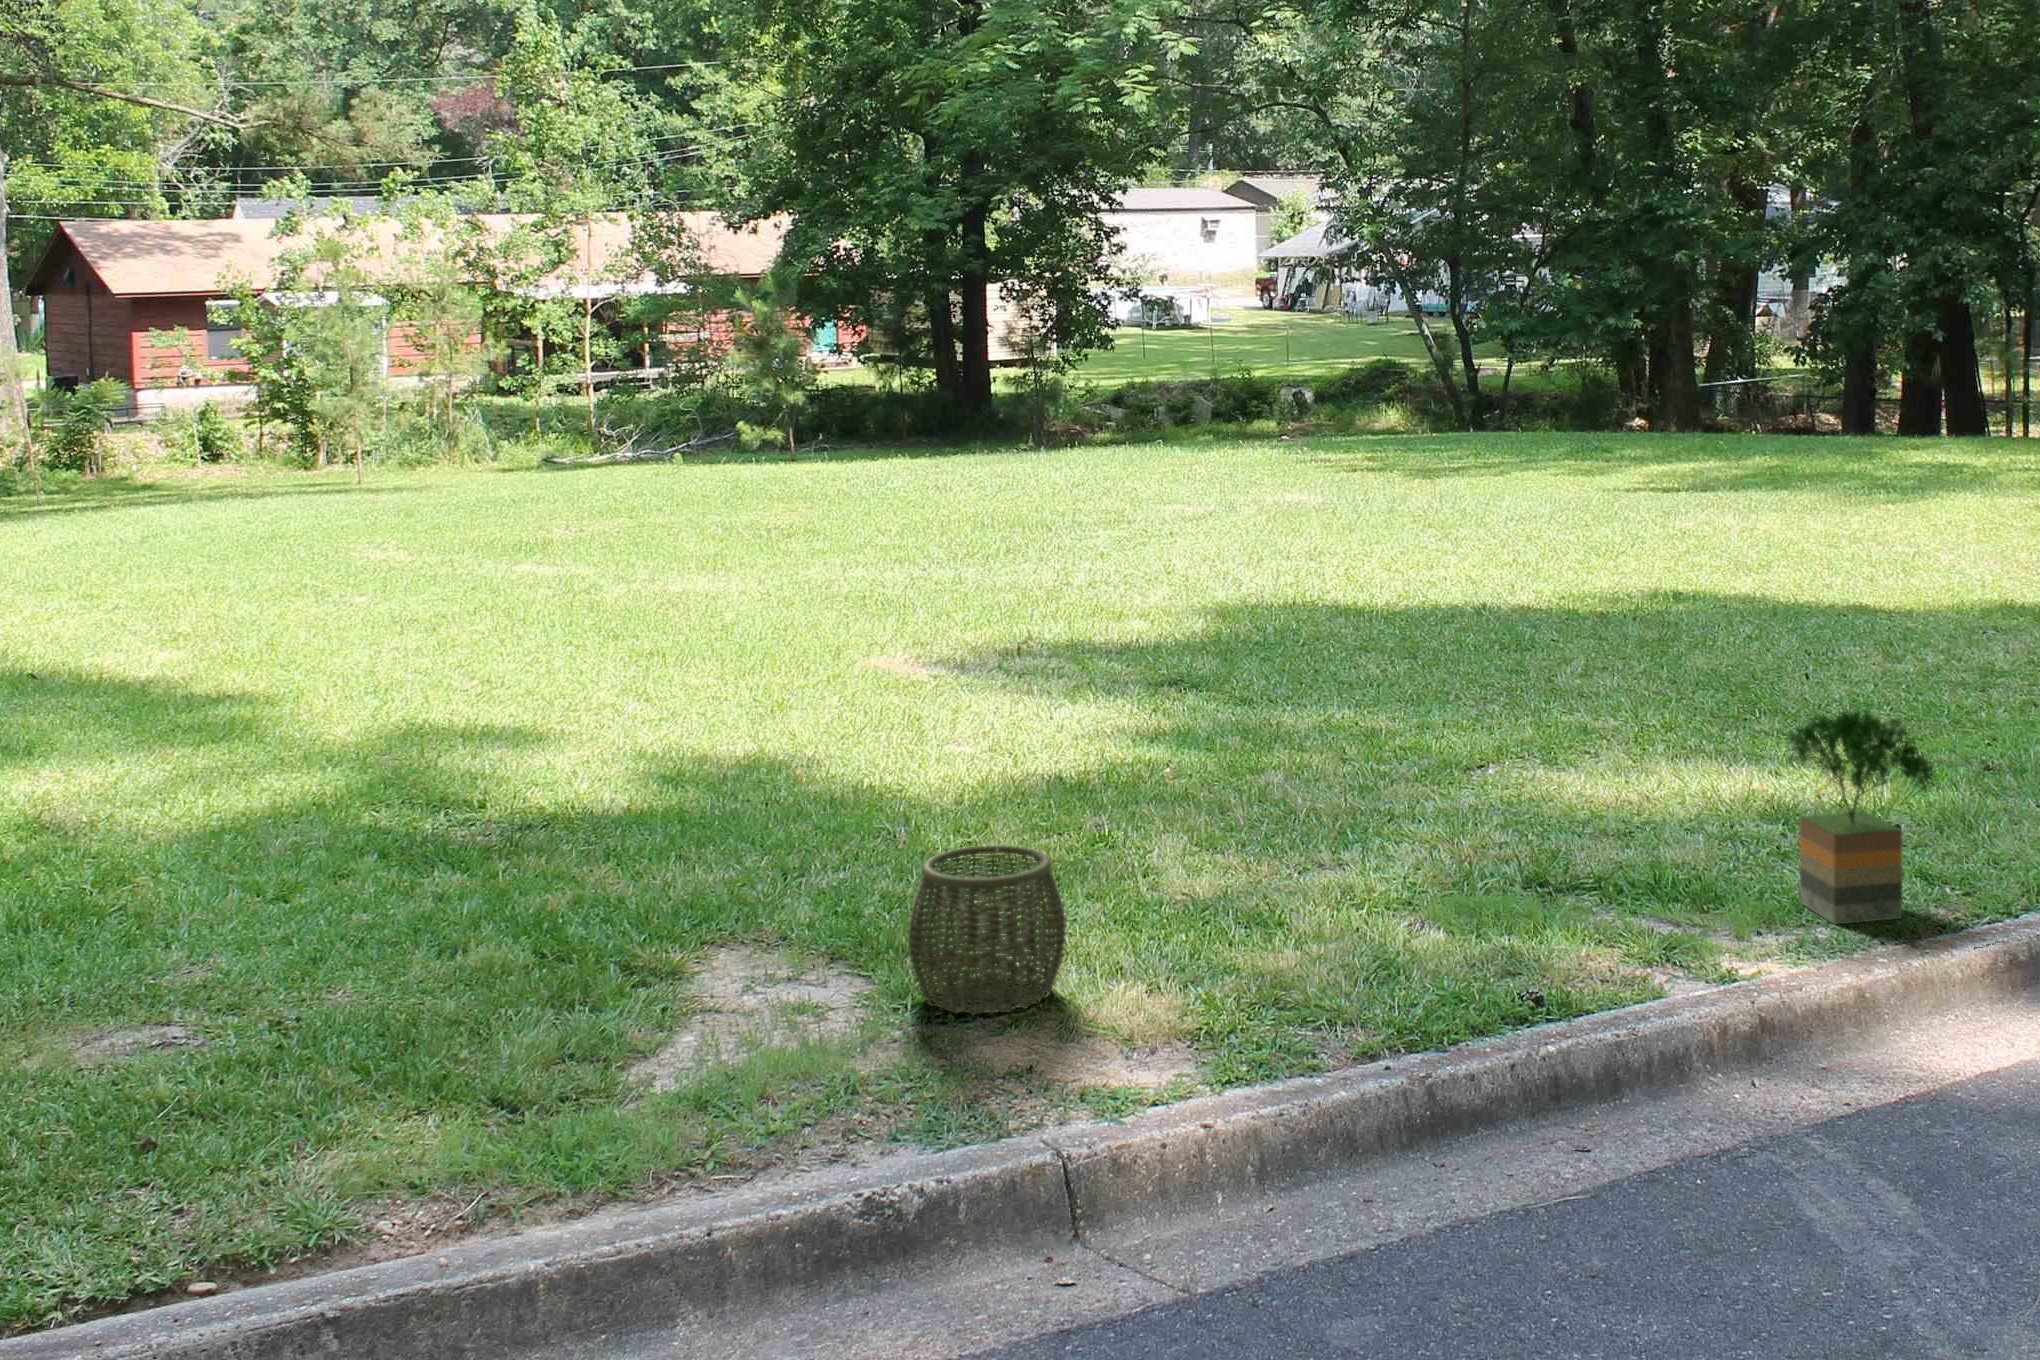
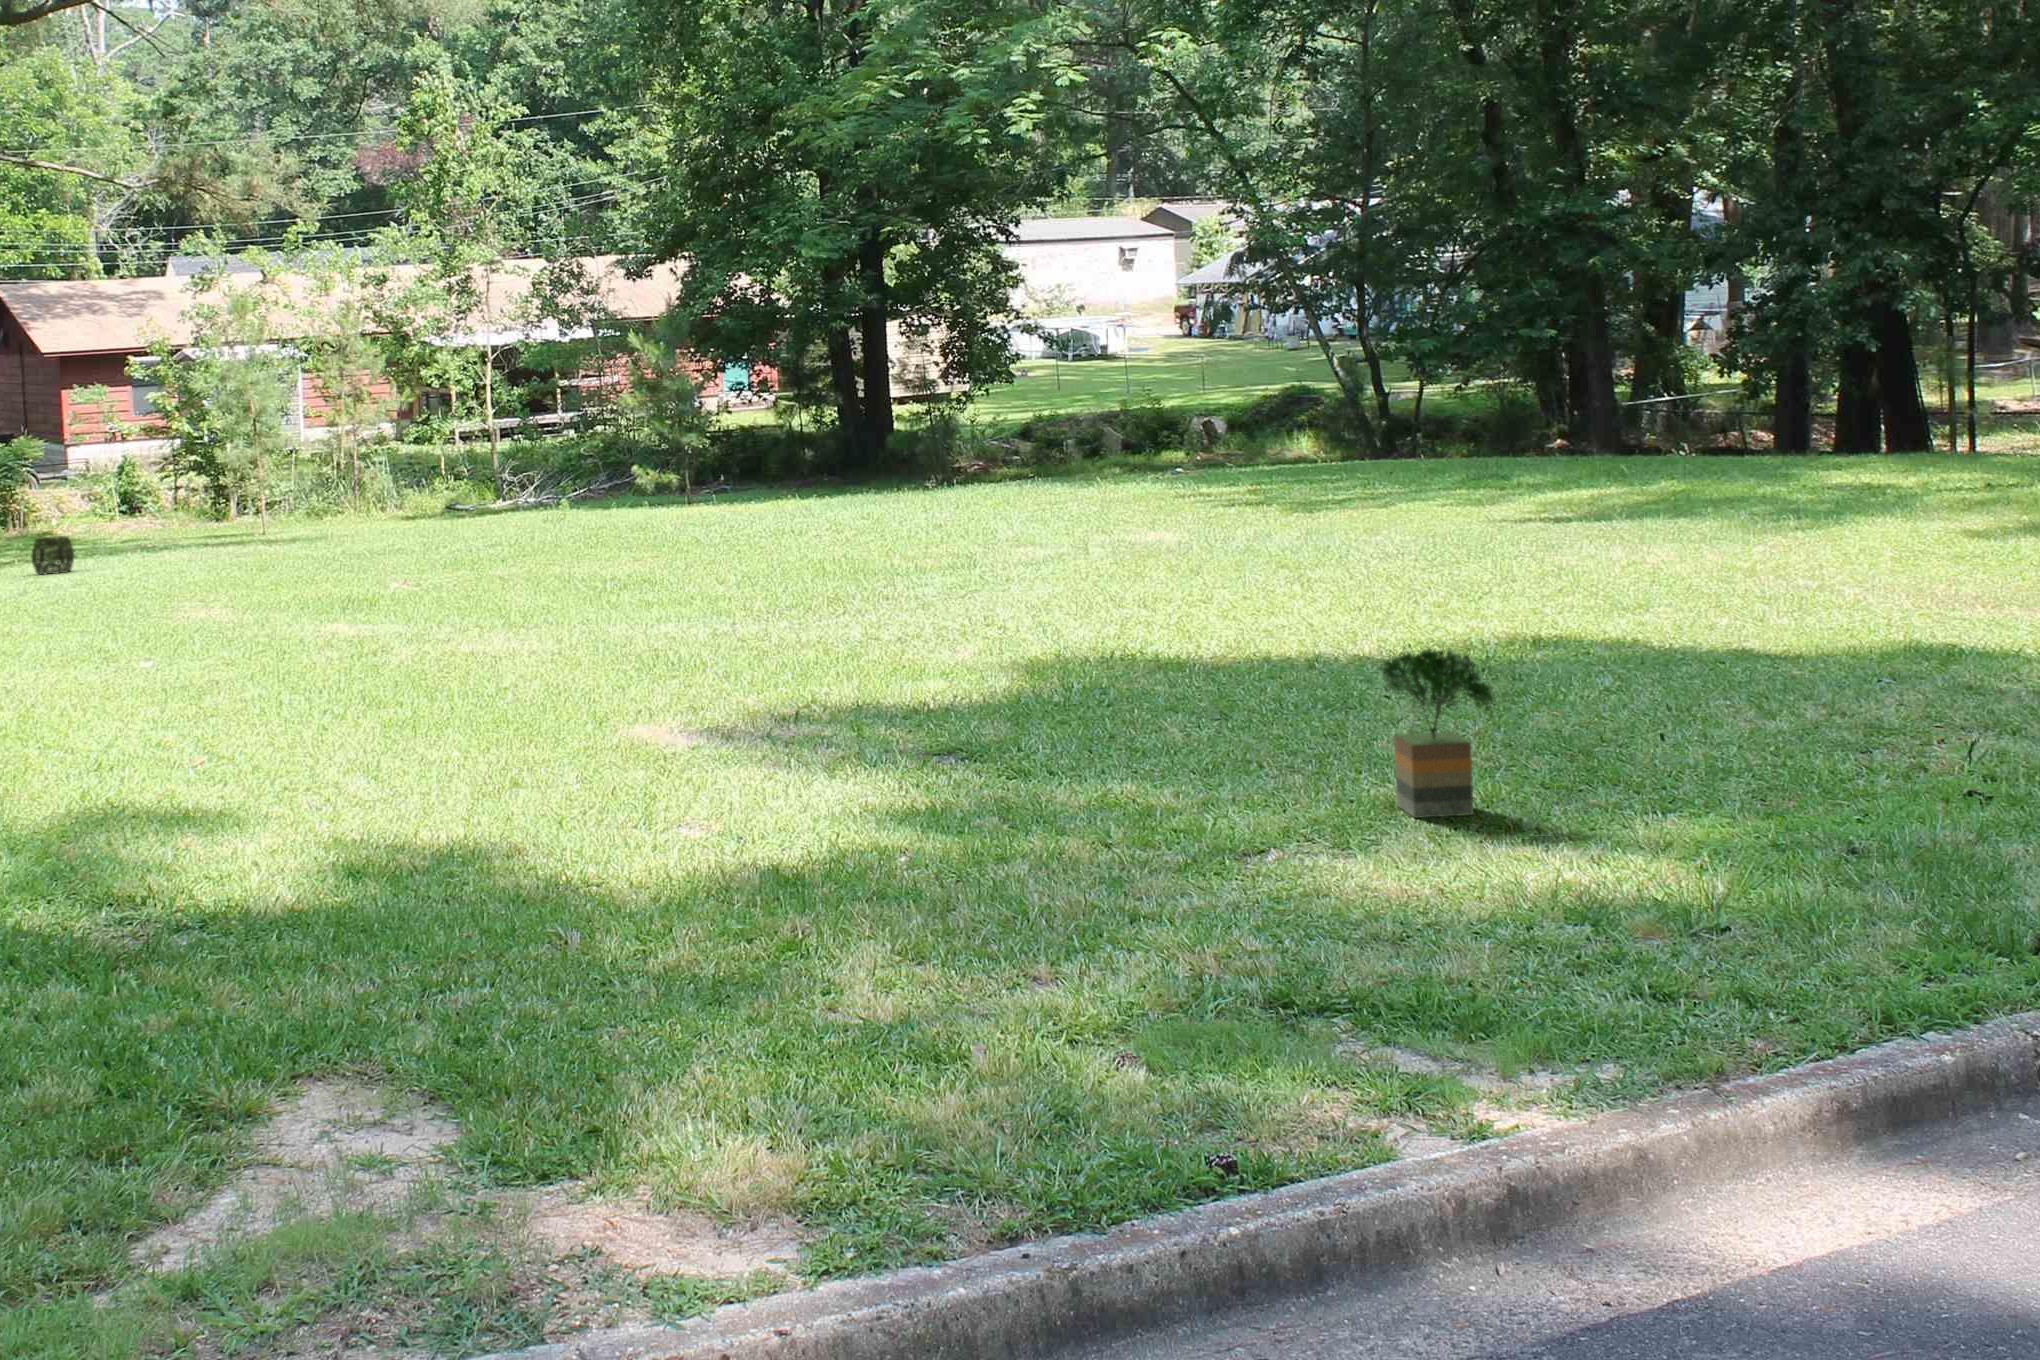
woven basket: present [907,845,1067,1015] -> present [32,536,74,574]

